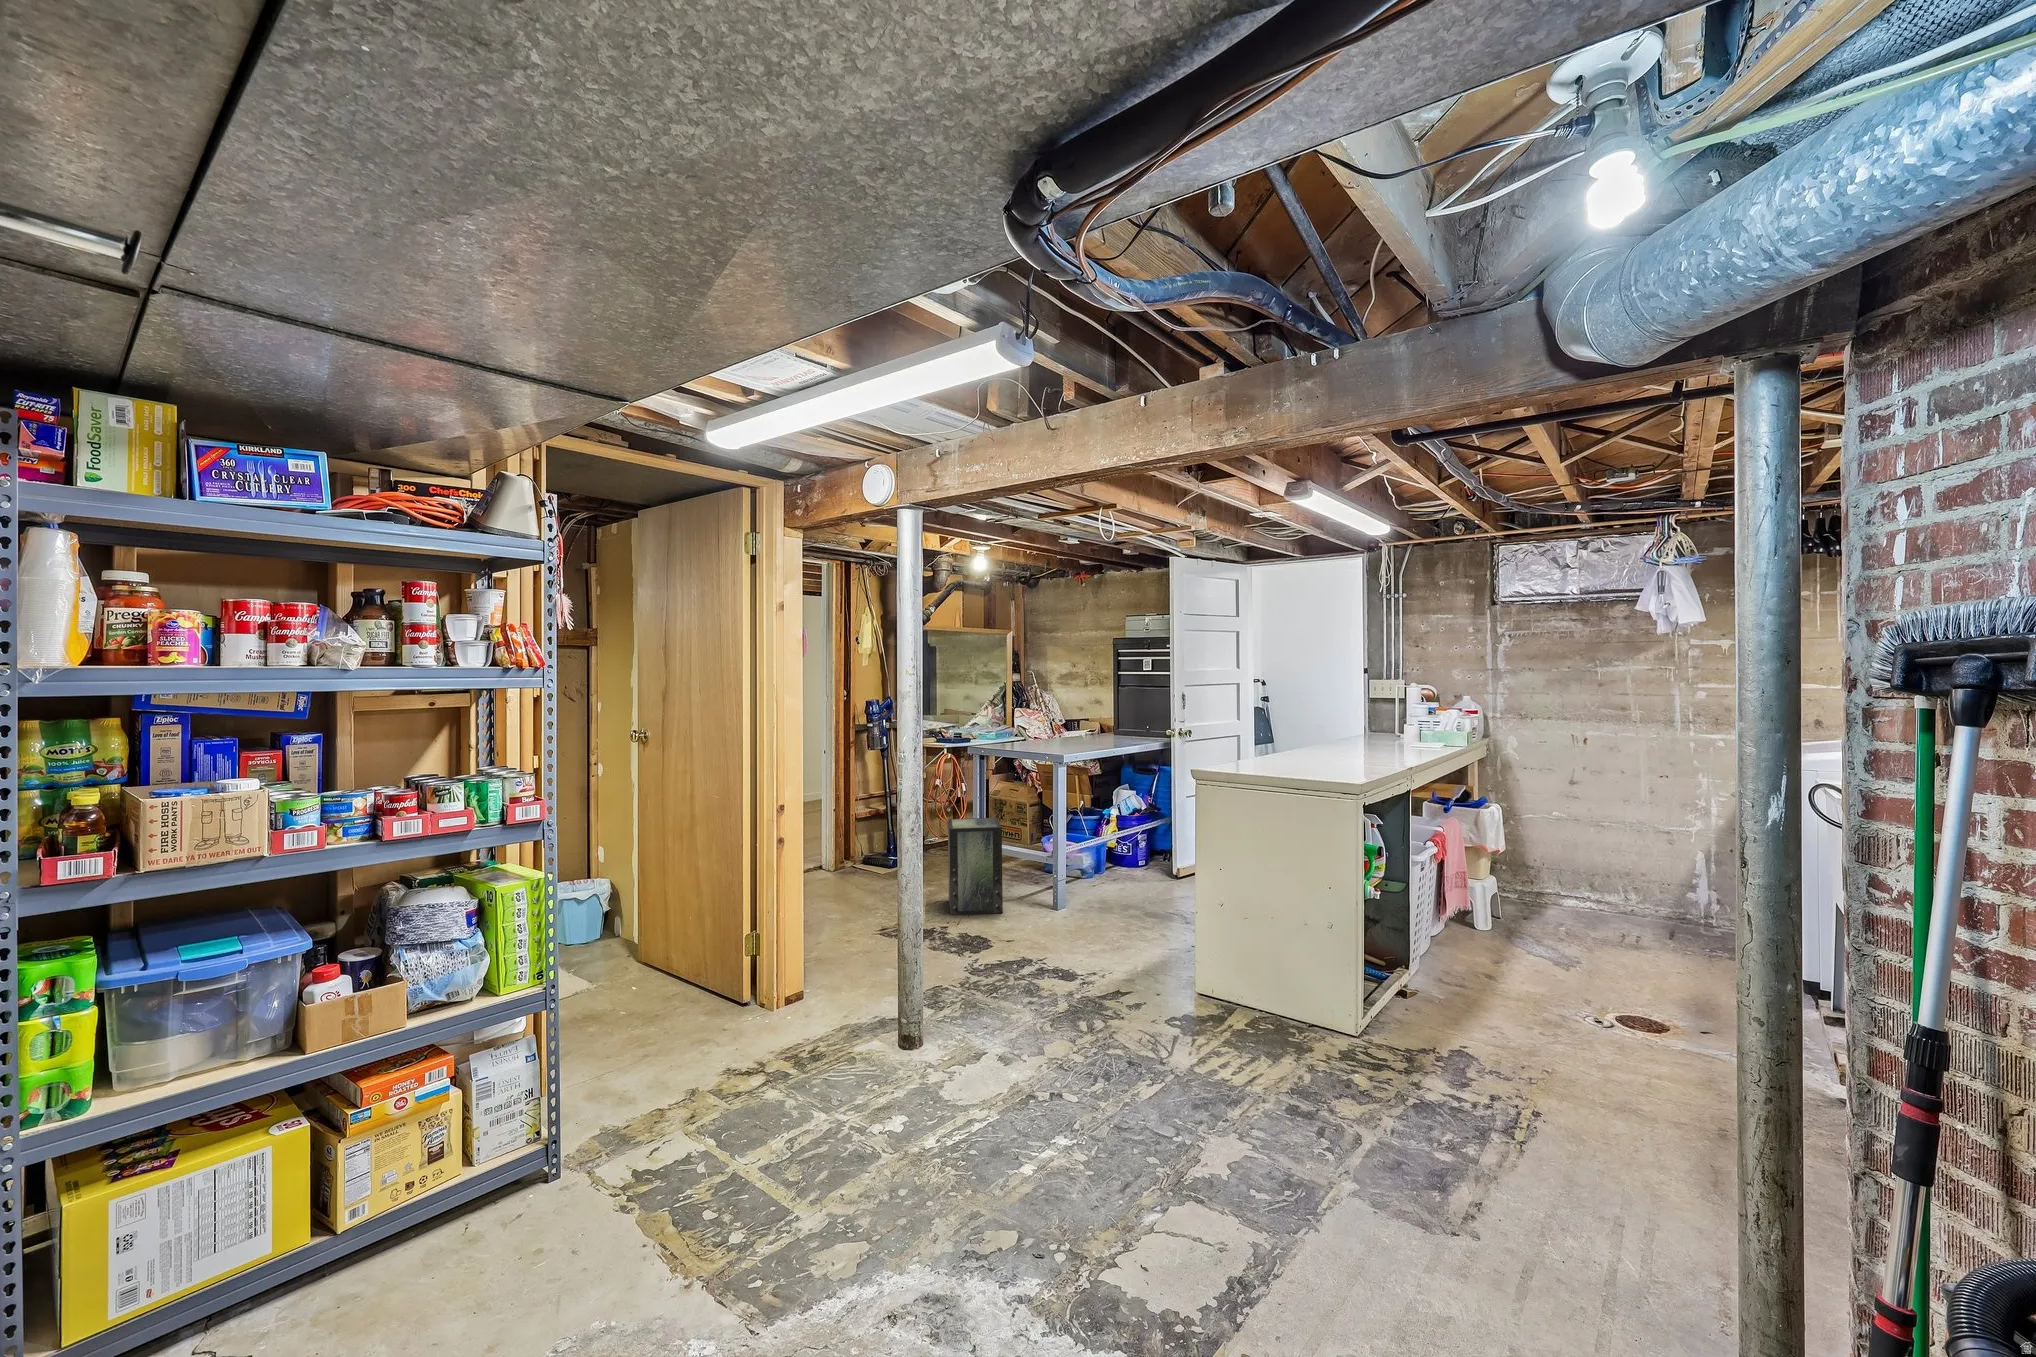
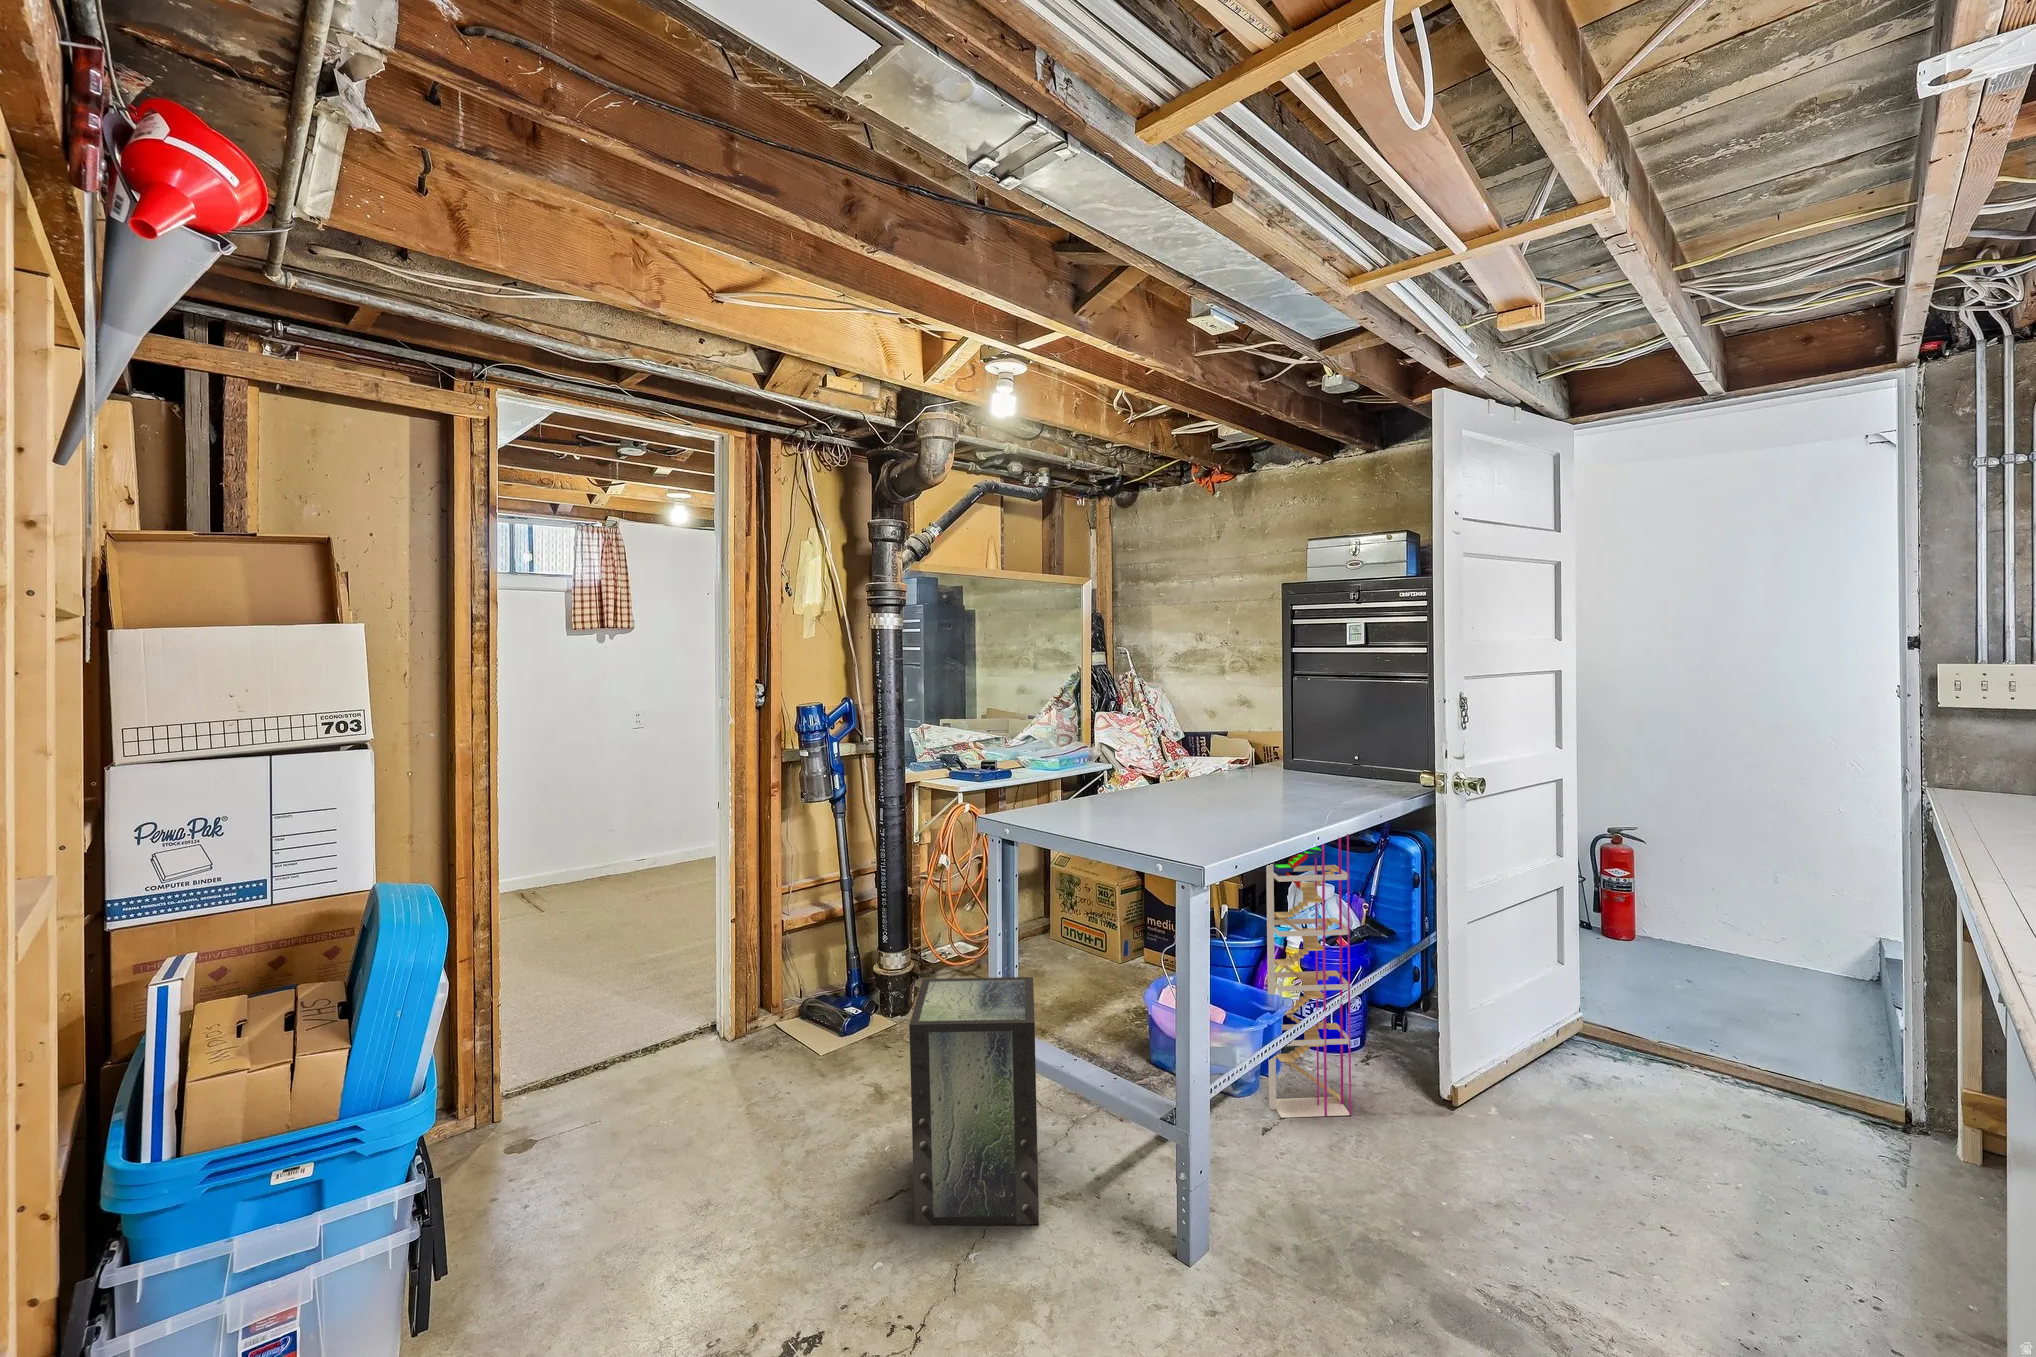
shelving unit: none [1101,747,1138,887] -> present [1266,834,1351,1118]

